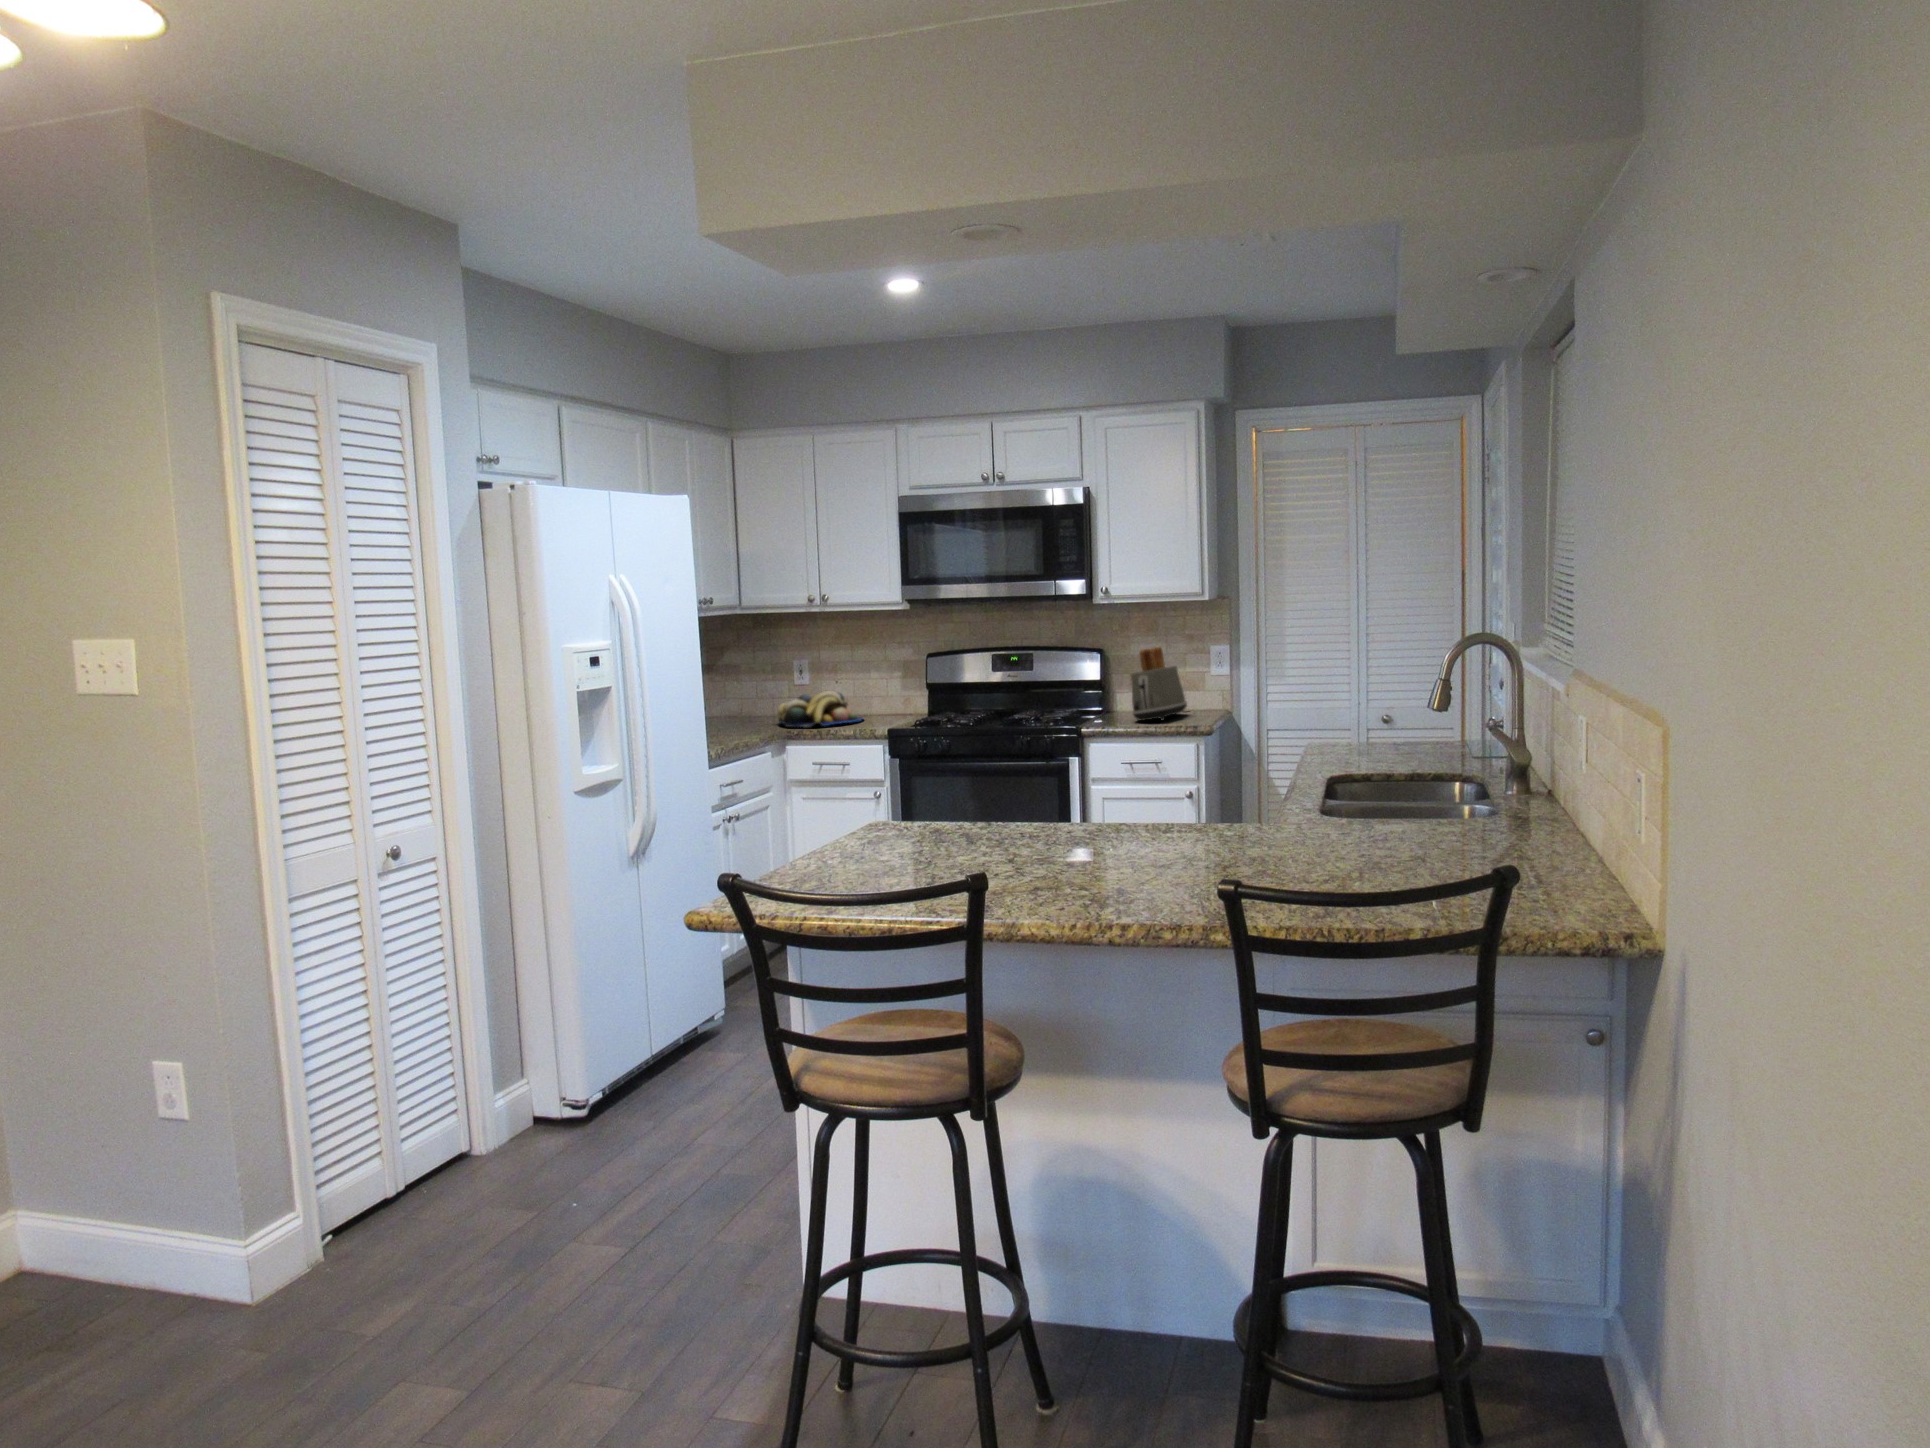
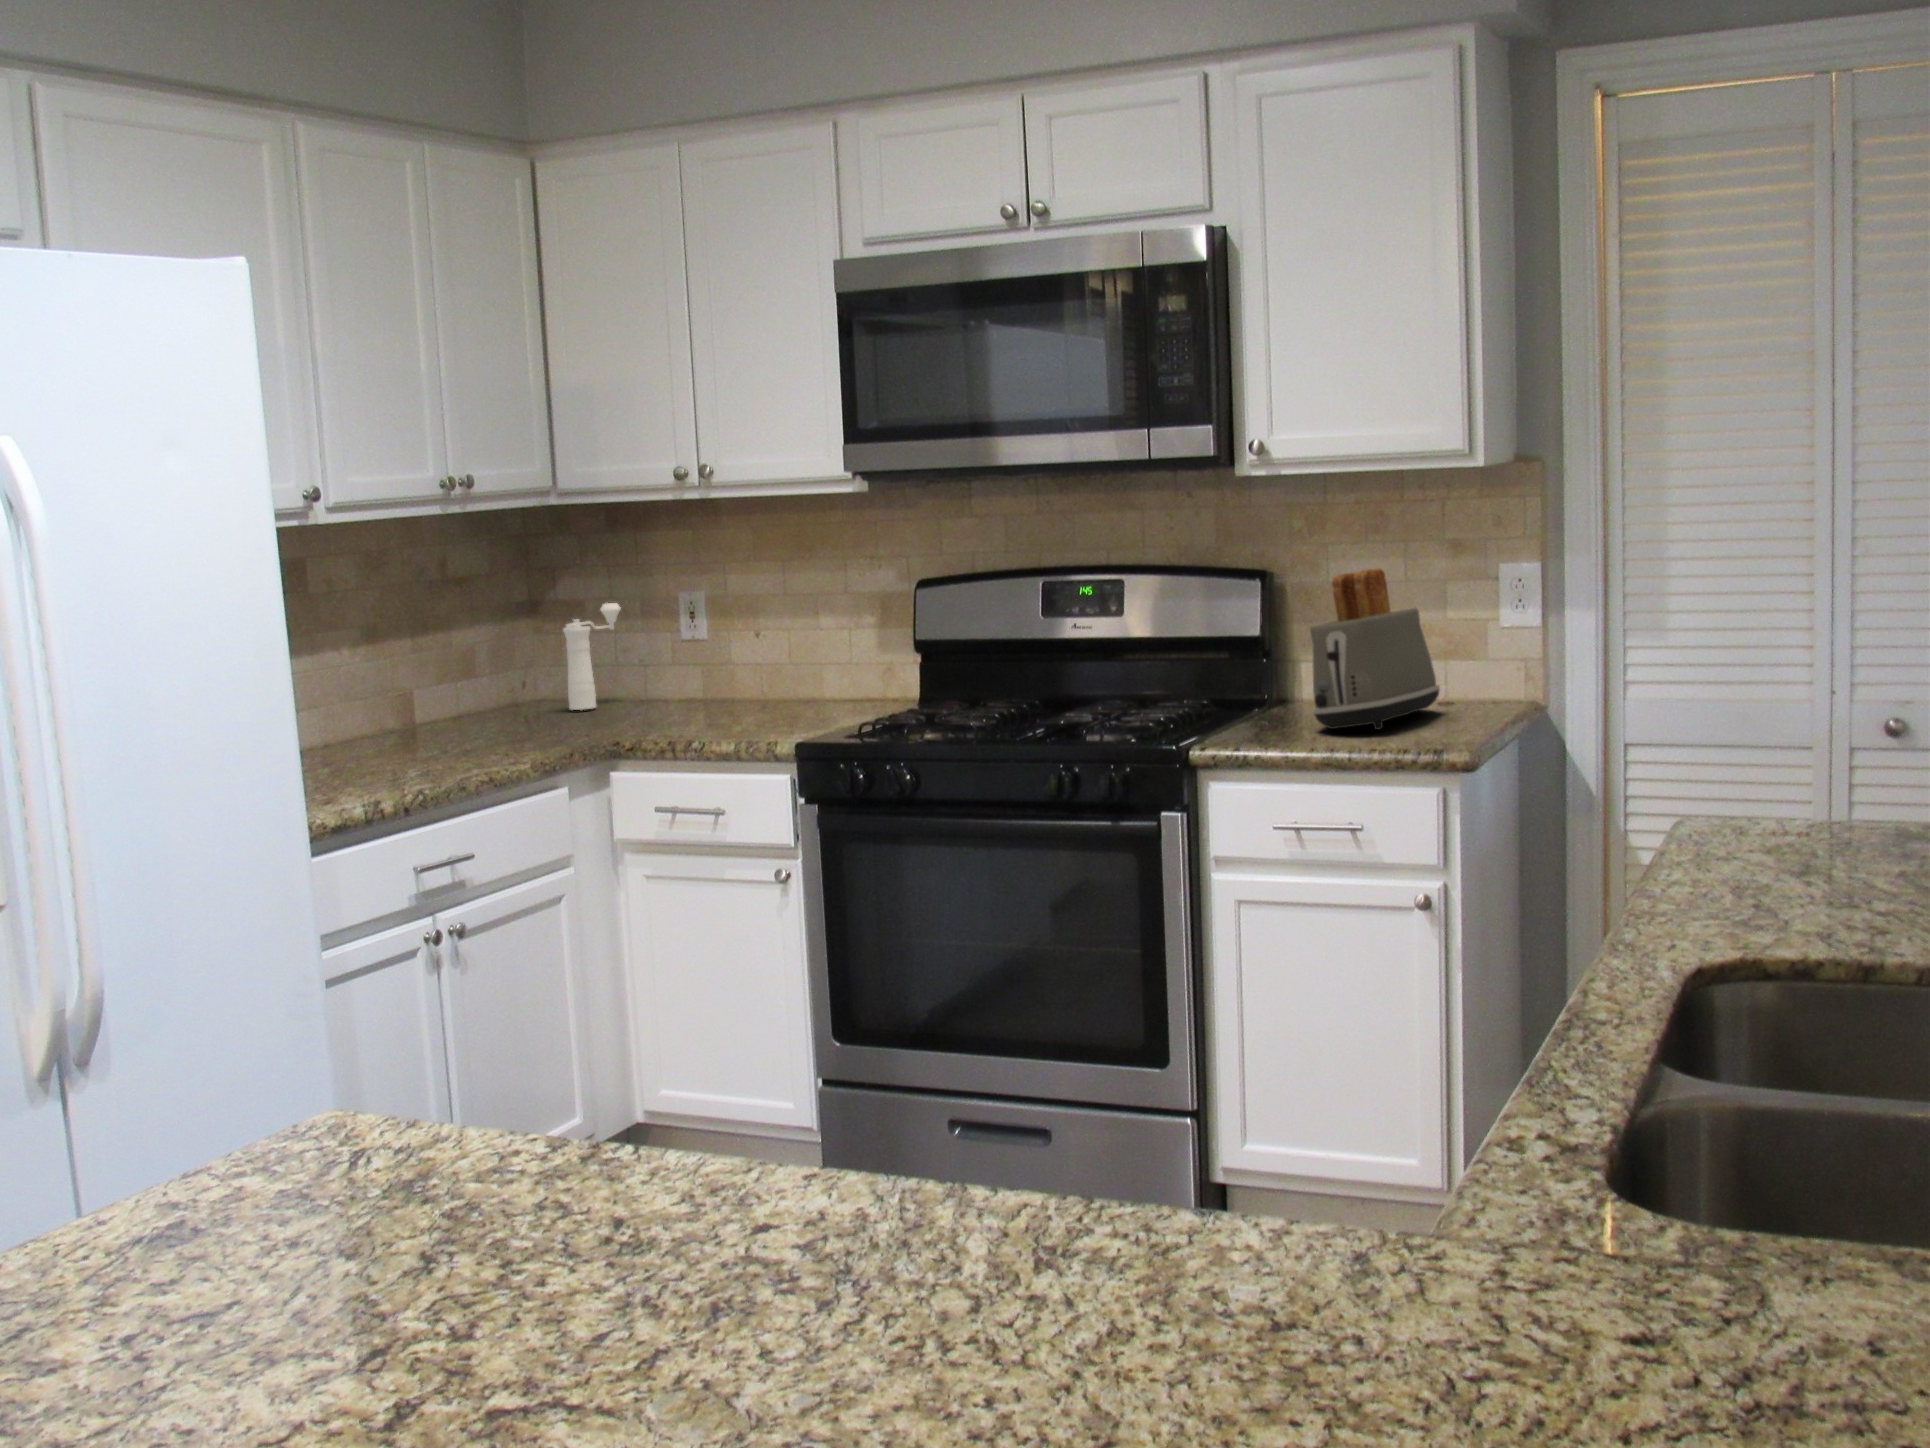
pepper mill: none [738,666,764,721] -> present [563,603,620,710]
fruit bowl: present [777,691,862,727] -> none [622,654,791,729]

